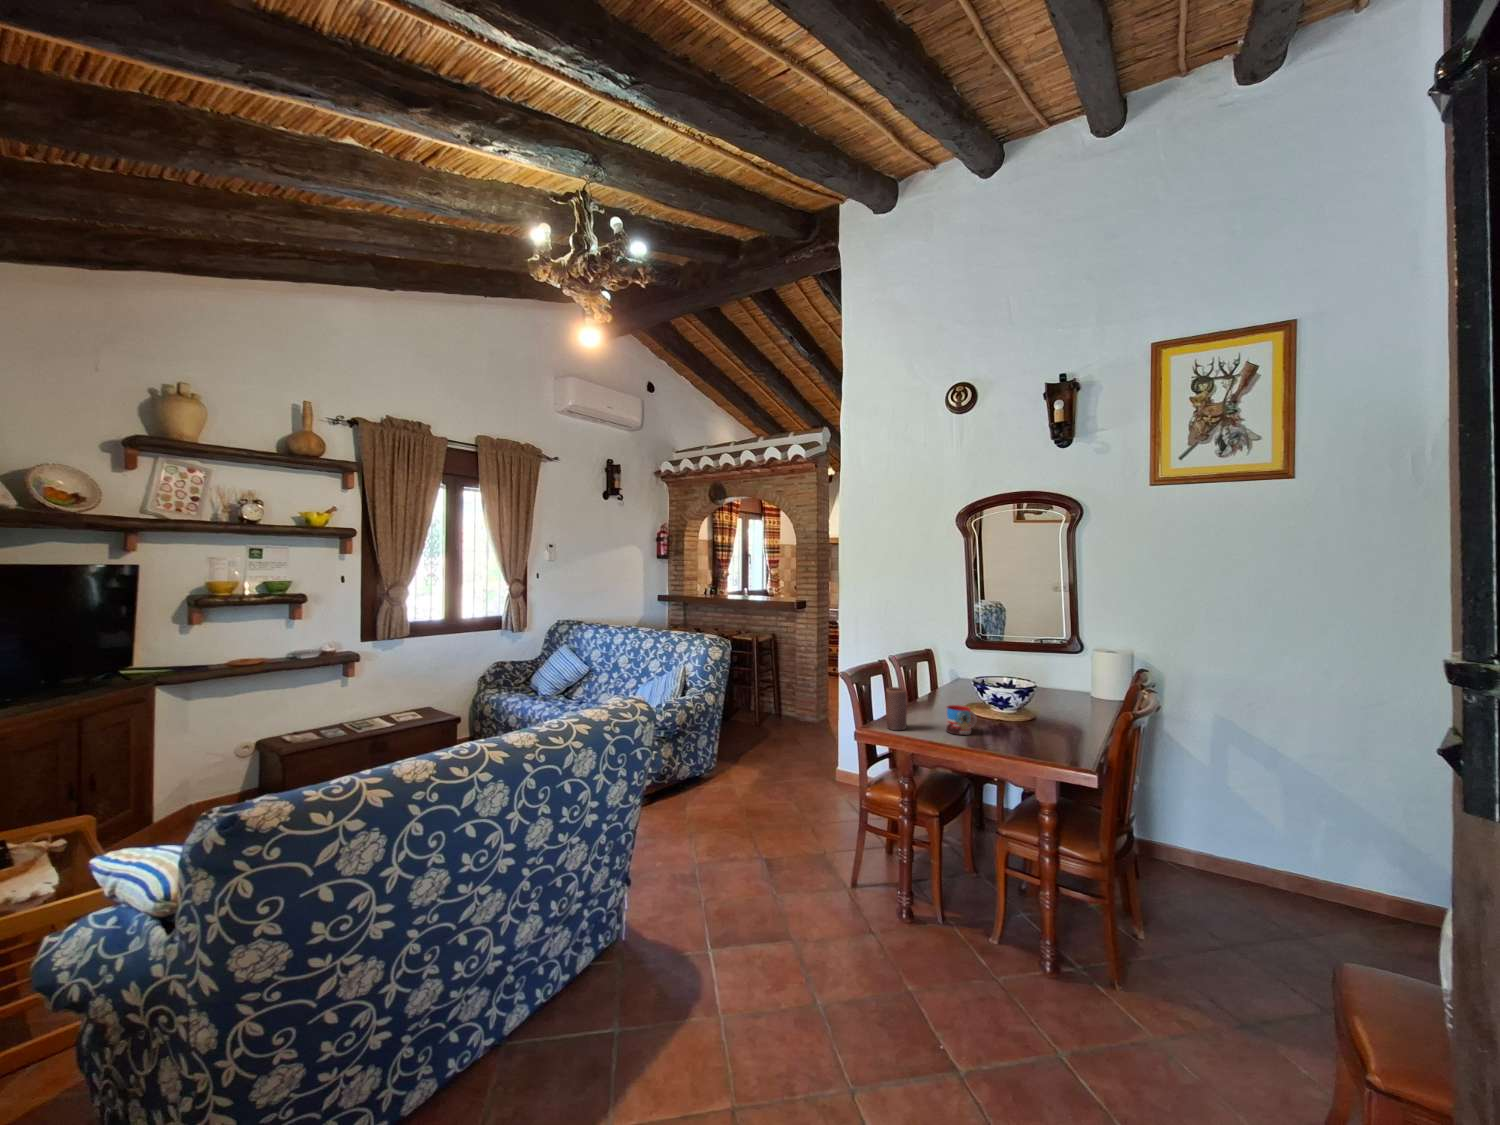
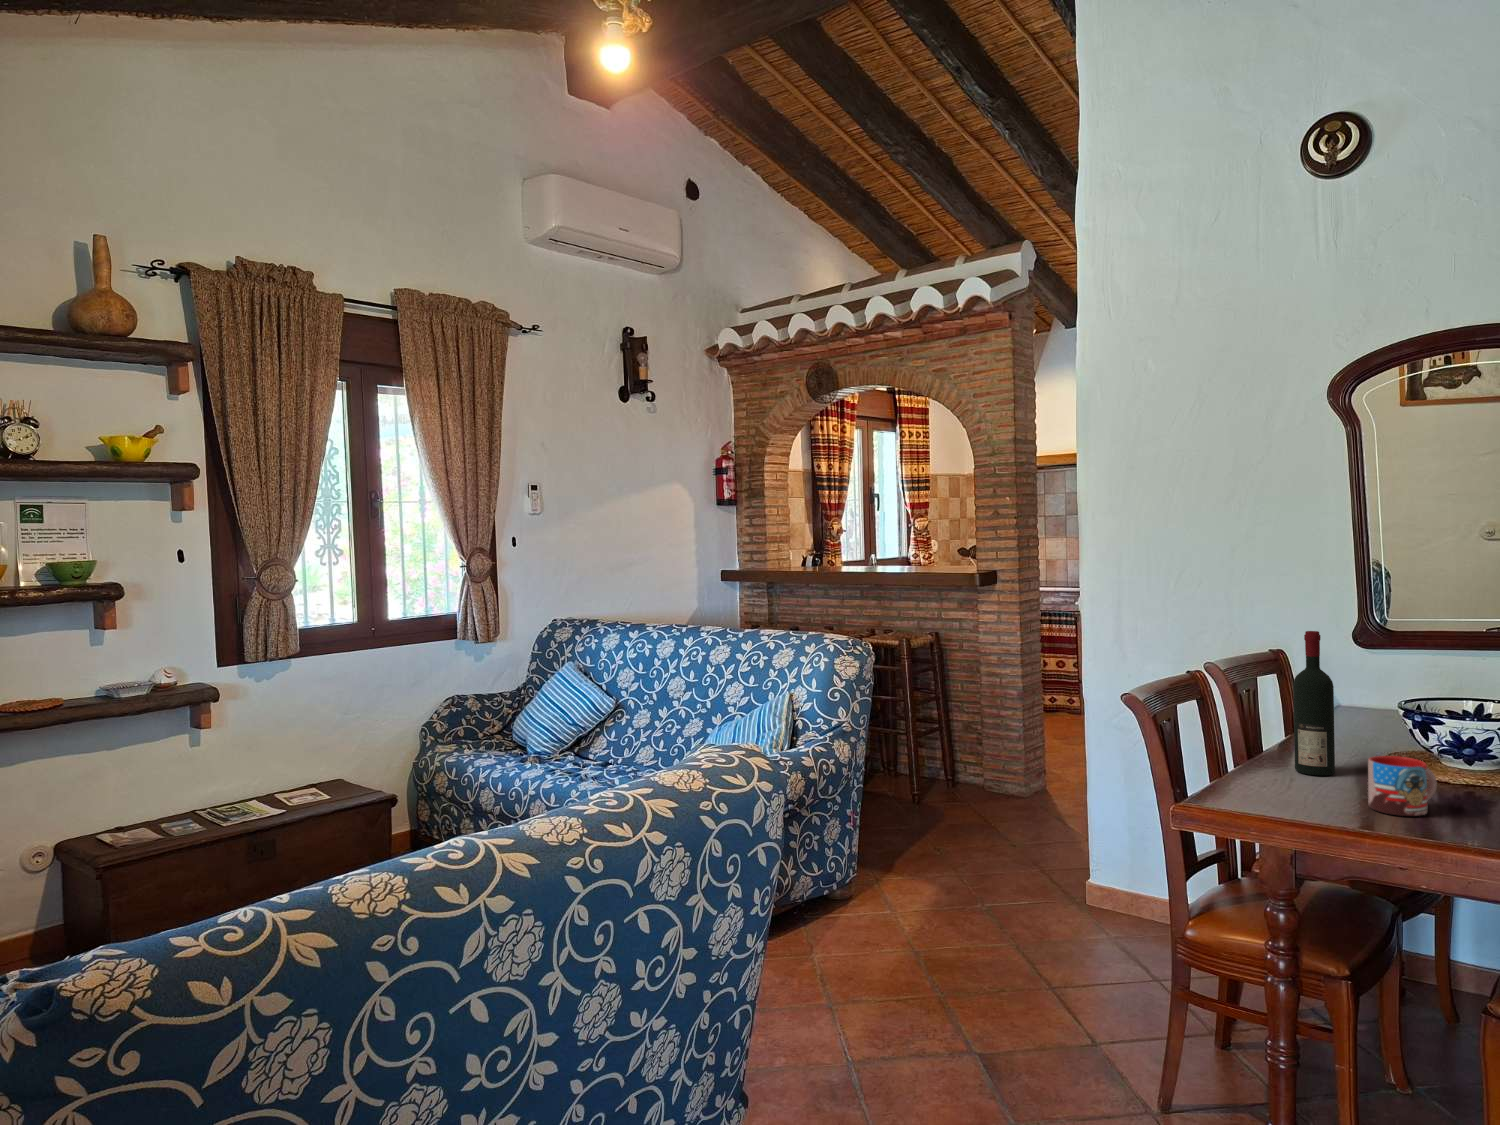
wine bottle: none [921,642,939,715] -> present [1293,631,1335,776]
candle: present [886,687,907,730] -> none [1237,721,1283,807]

